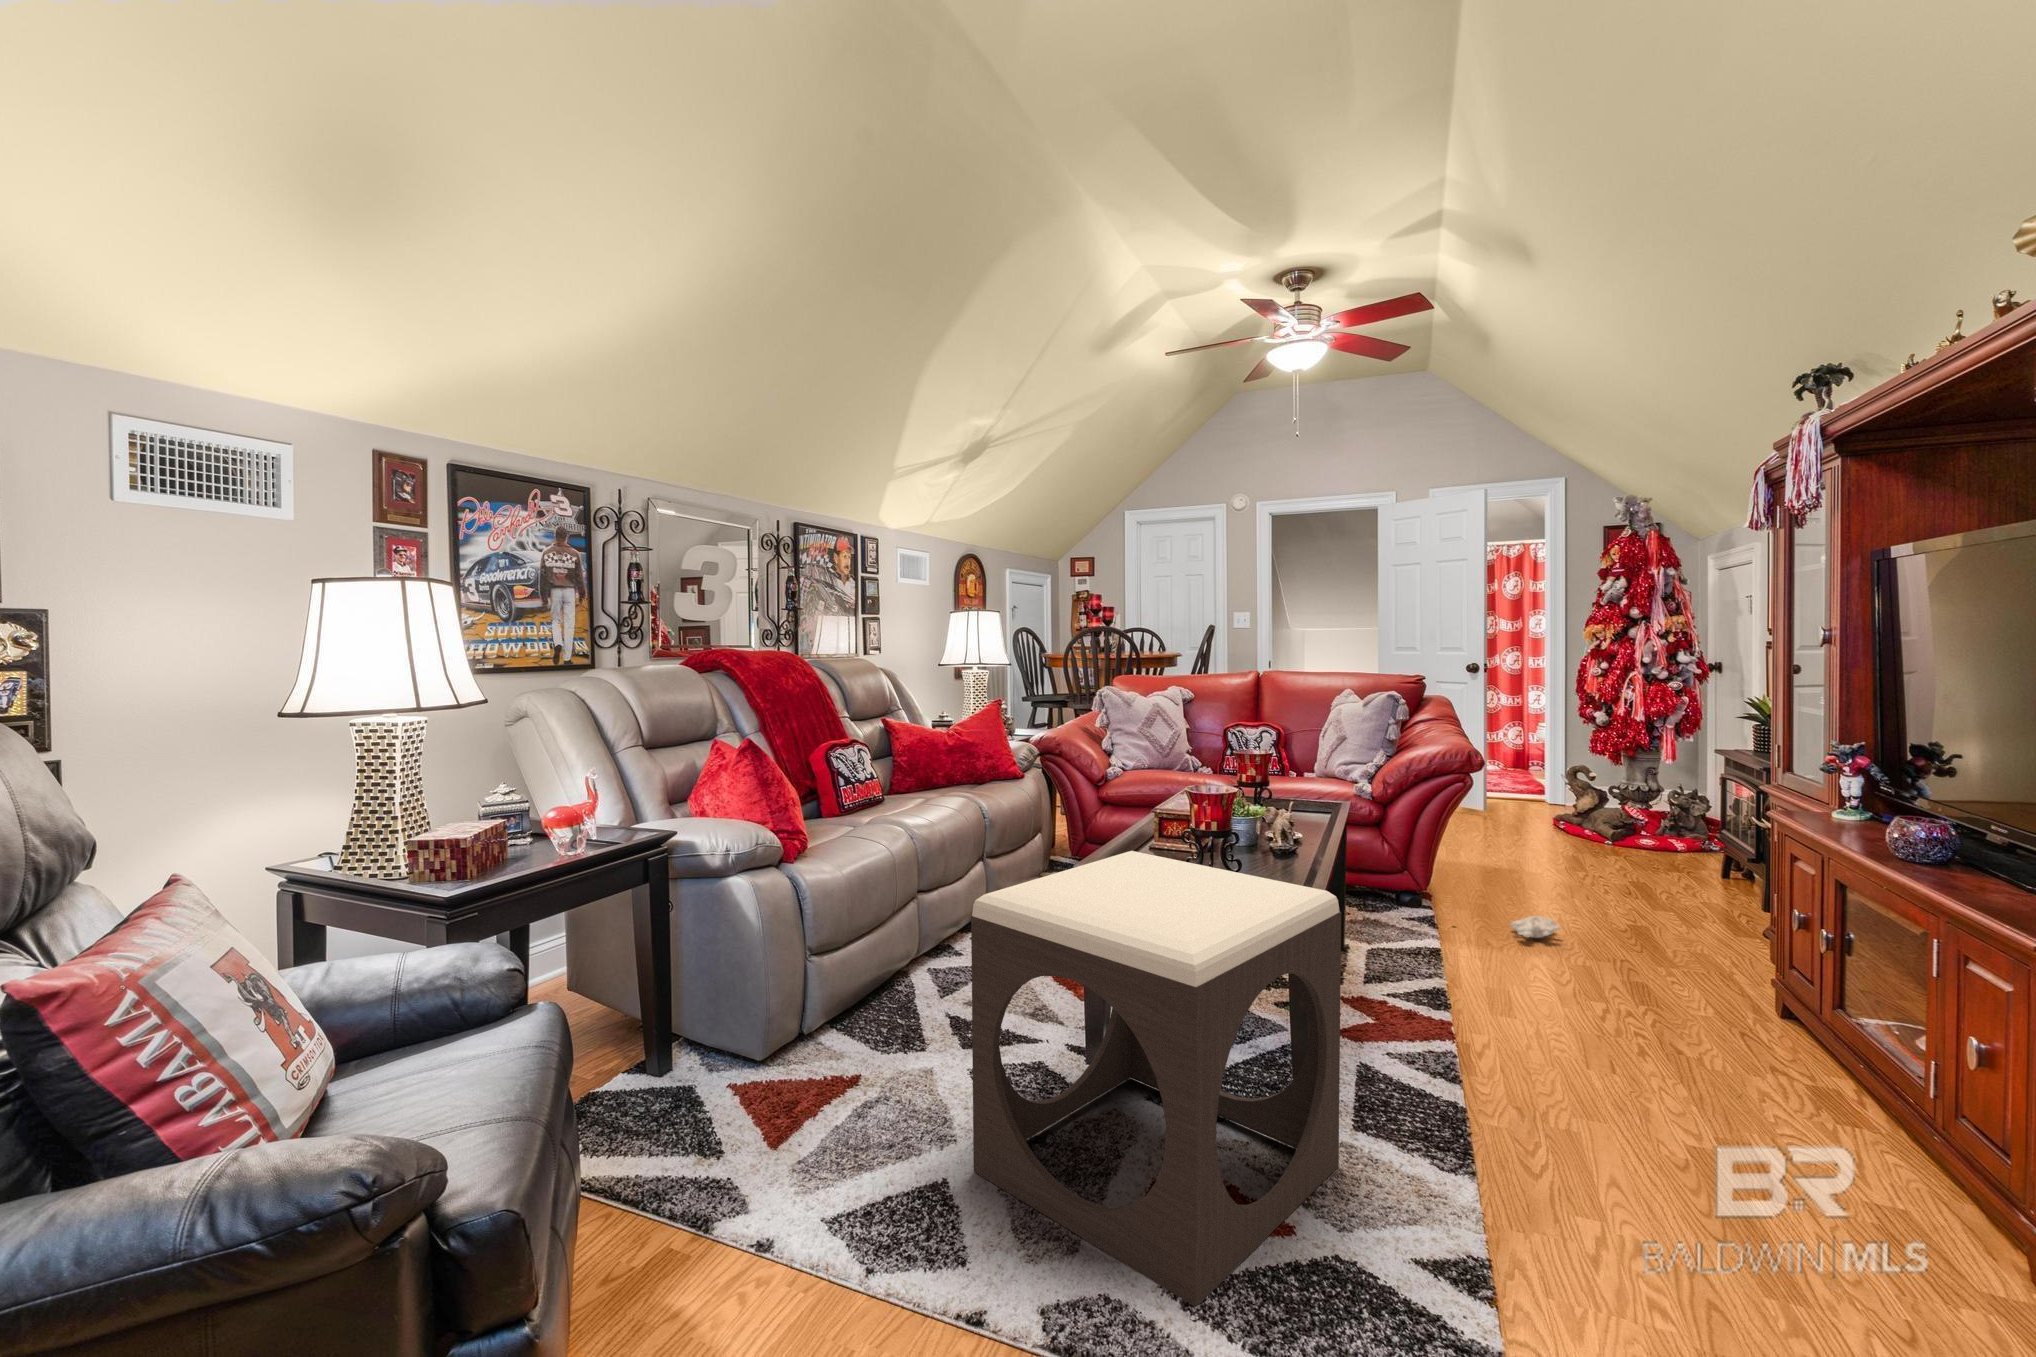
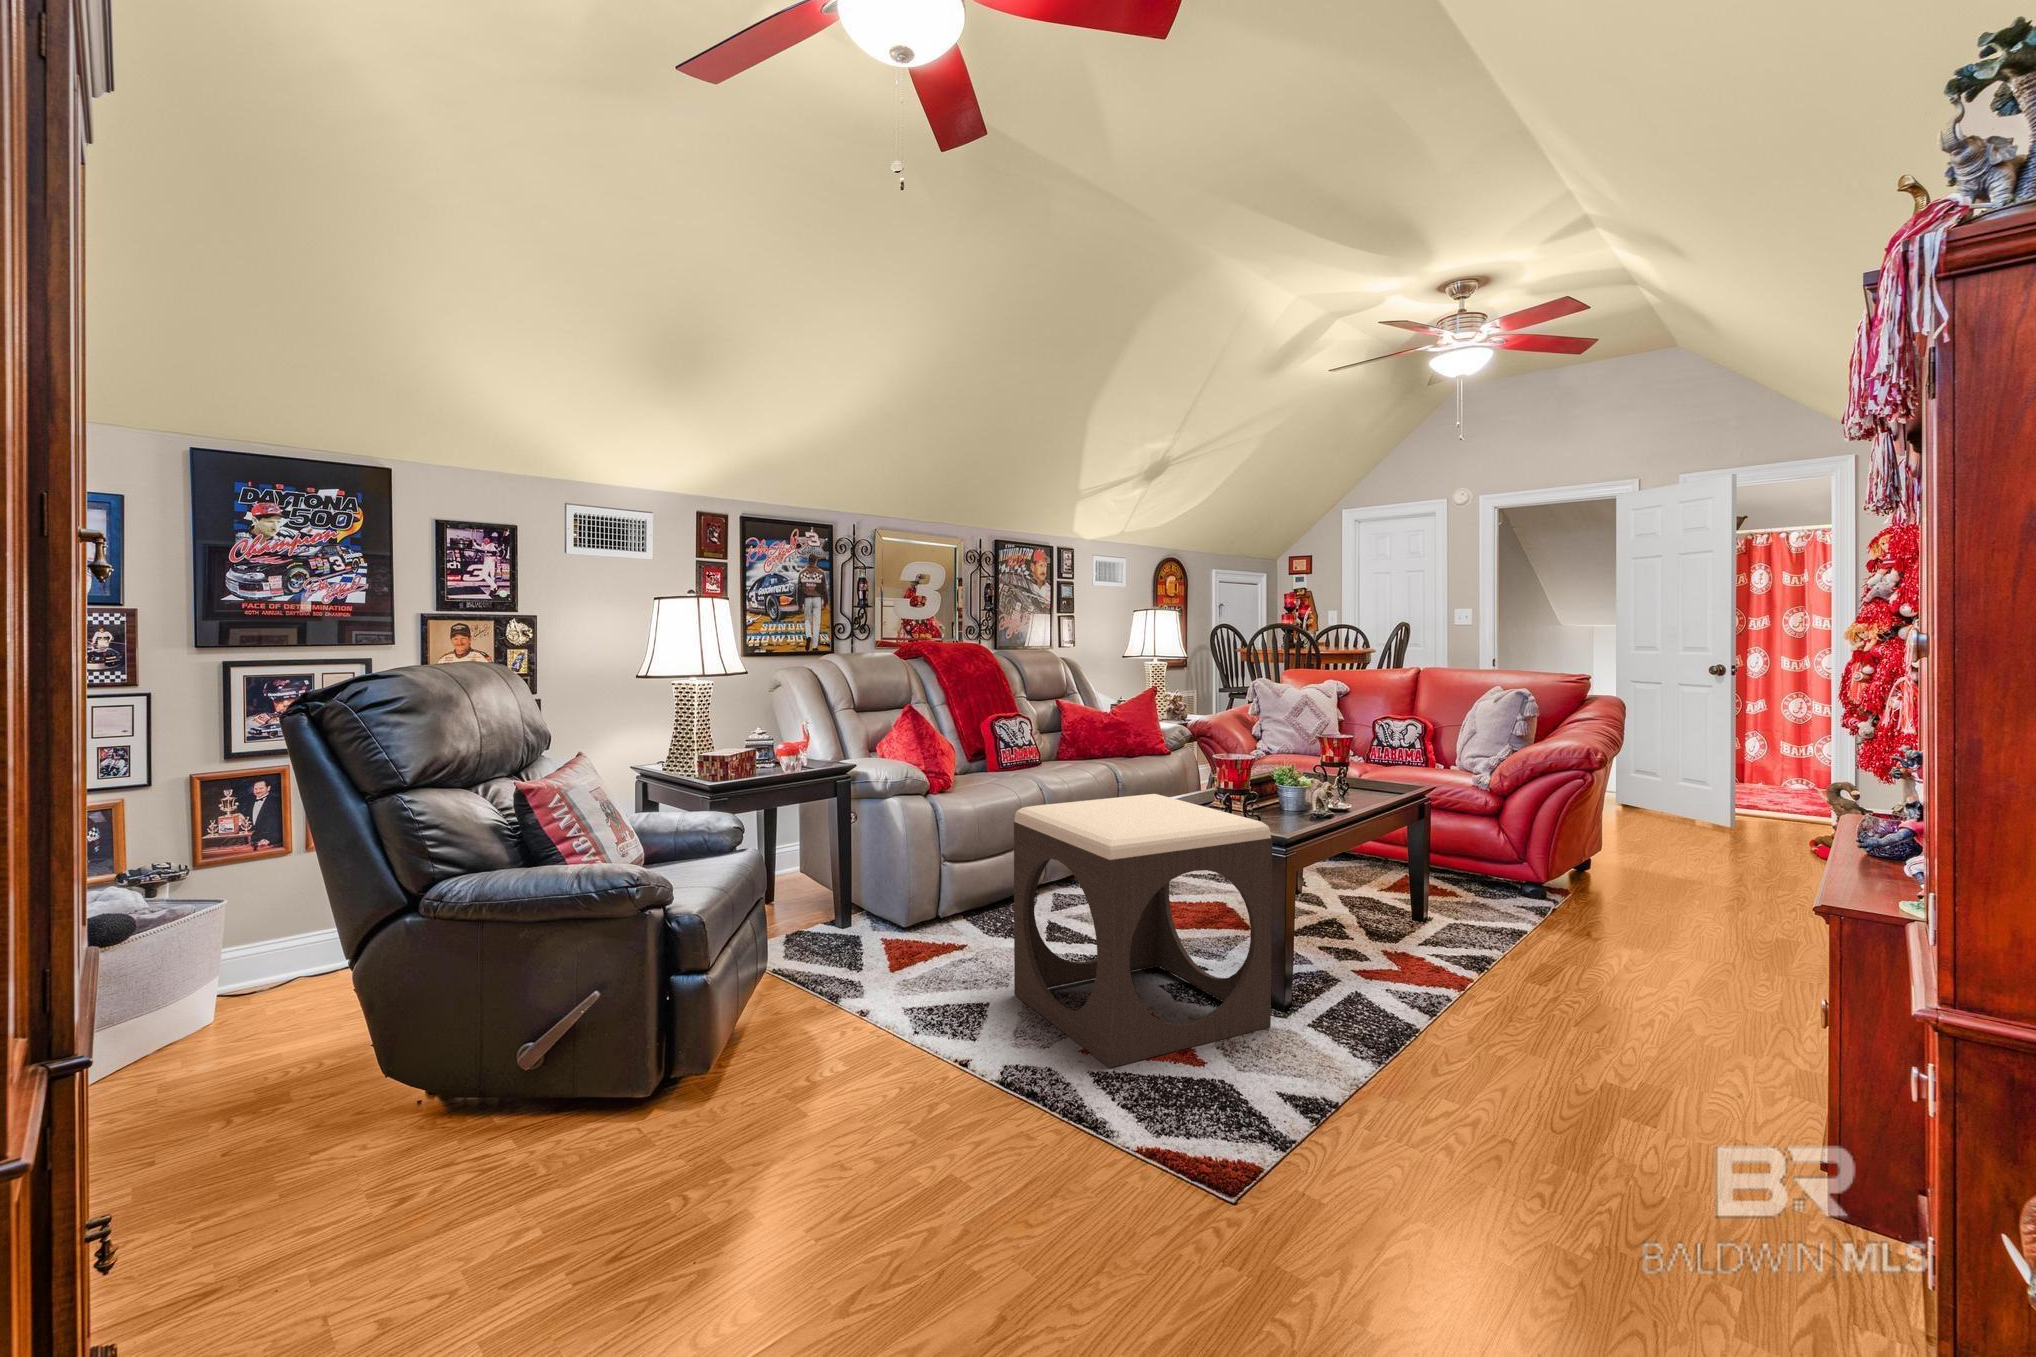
plush toy: present [1453,916,1561,938] -> none [1542,903,1646,923]

